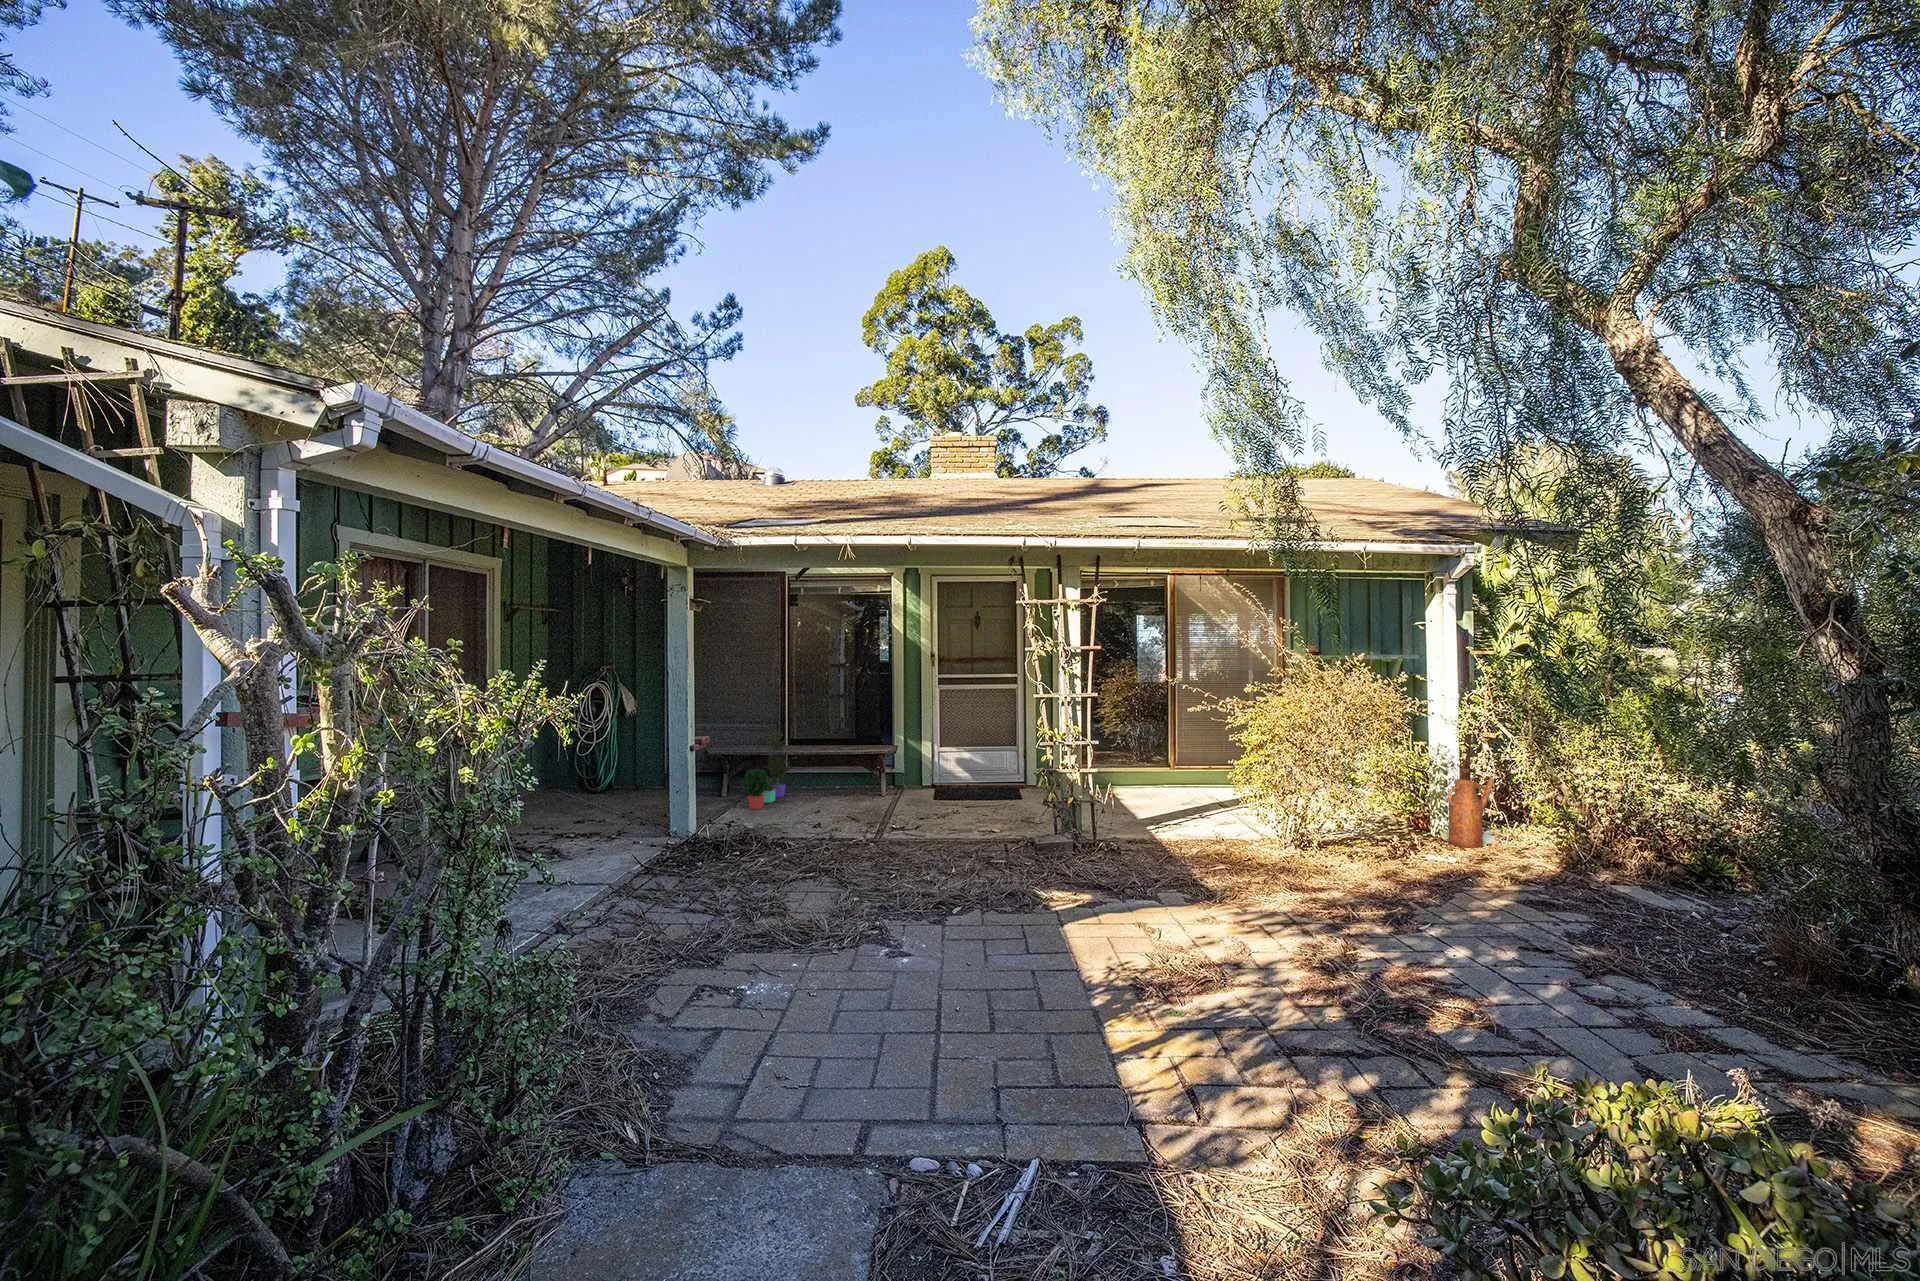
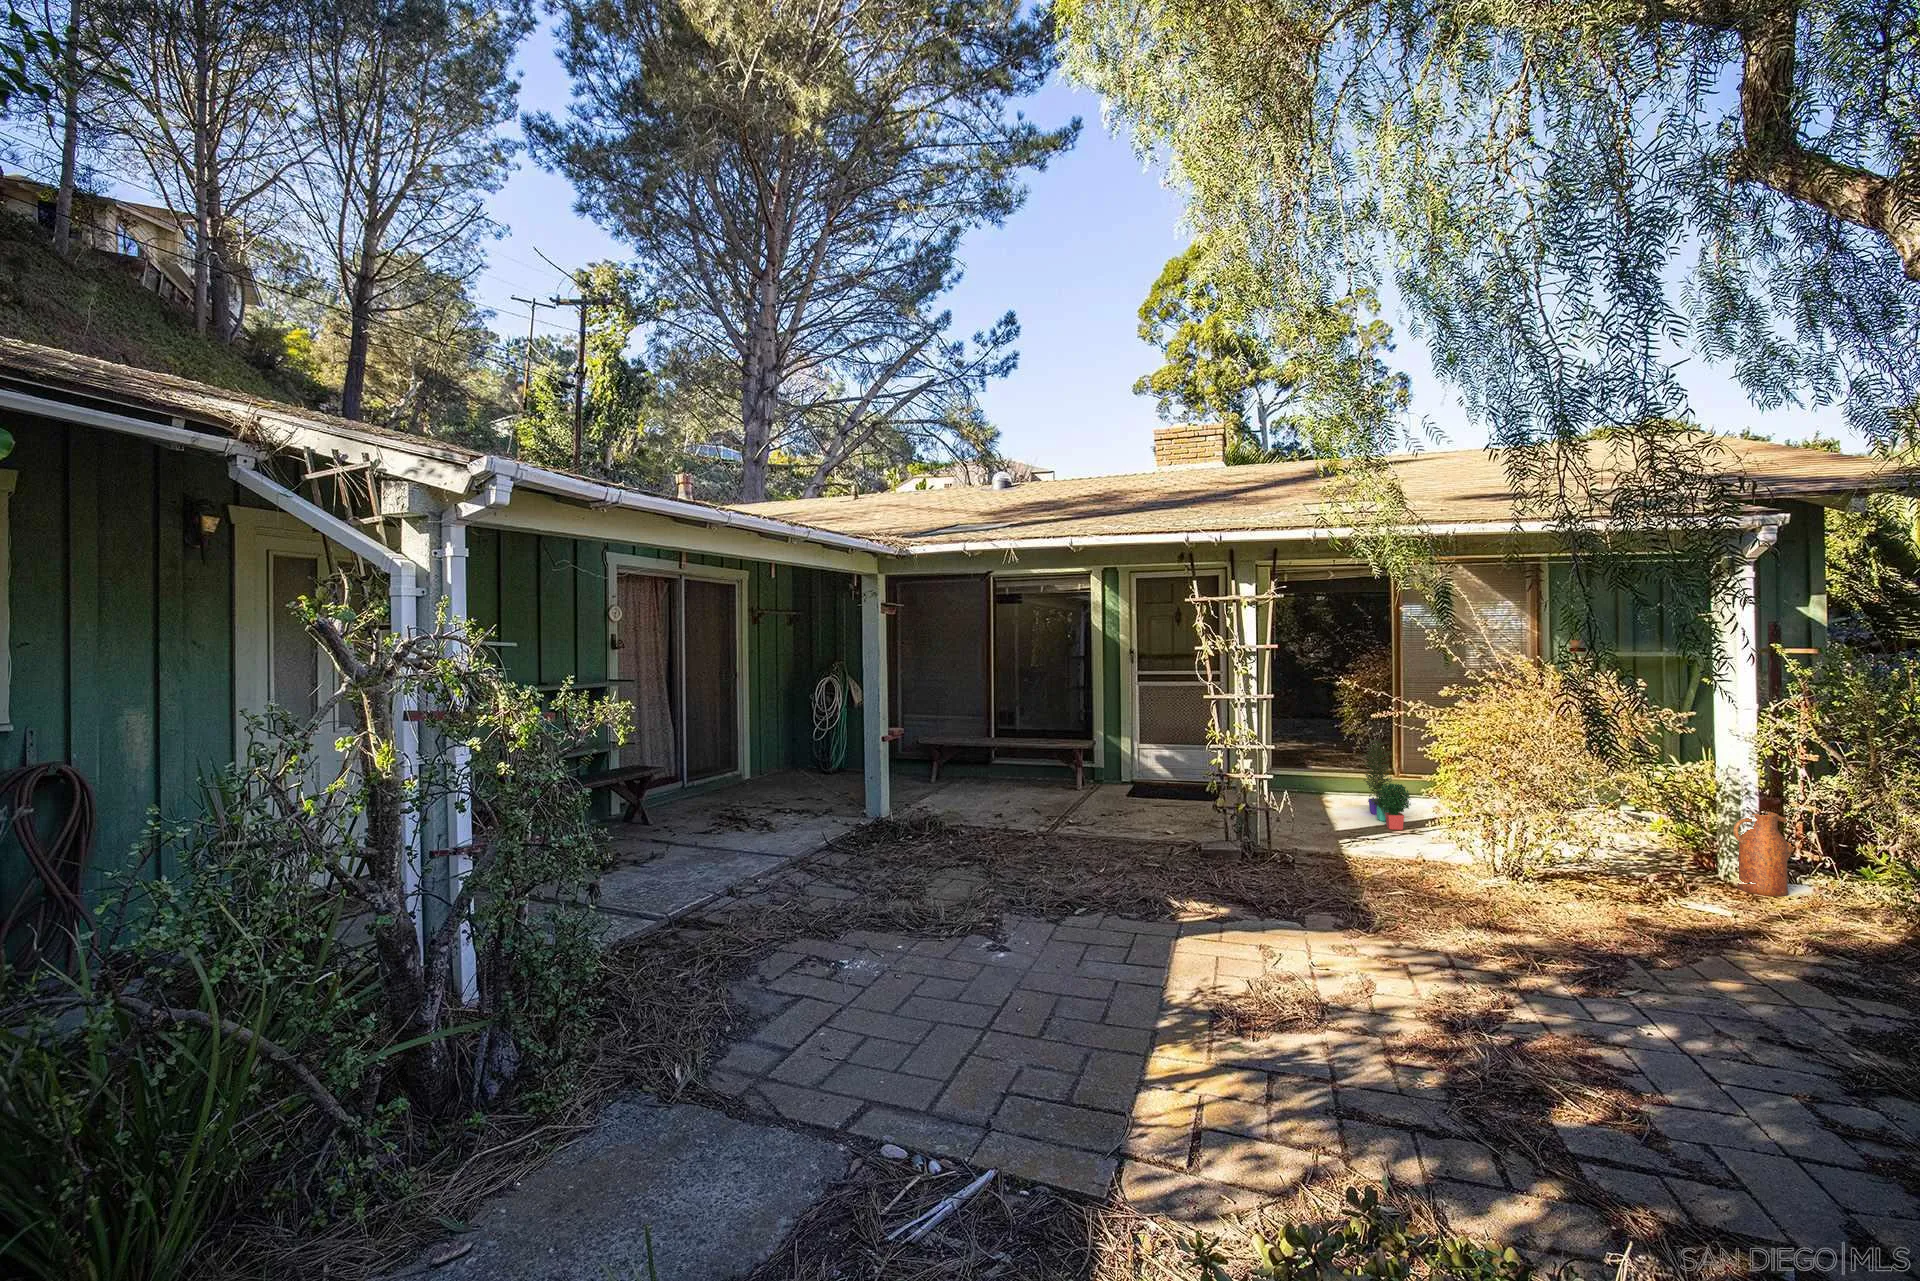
potted plant: present [742,730,790,809] -> present [1364,738,1411,830]

